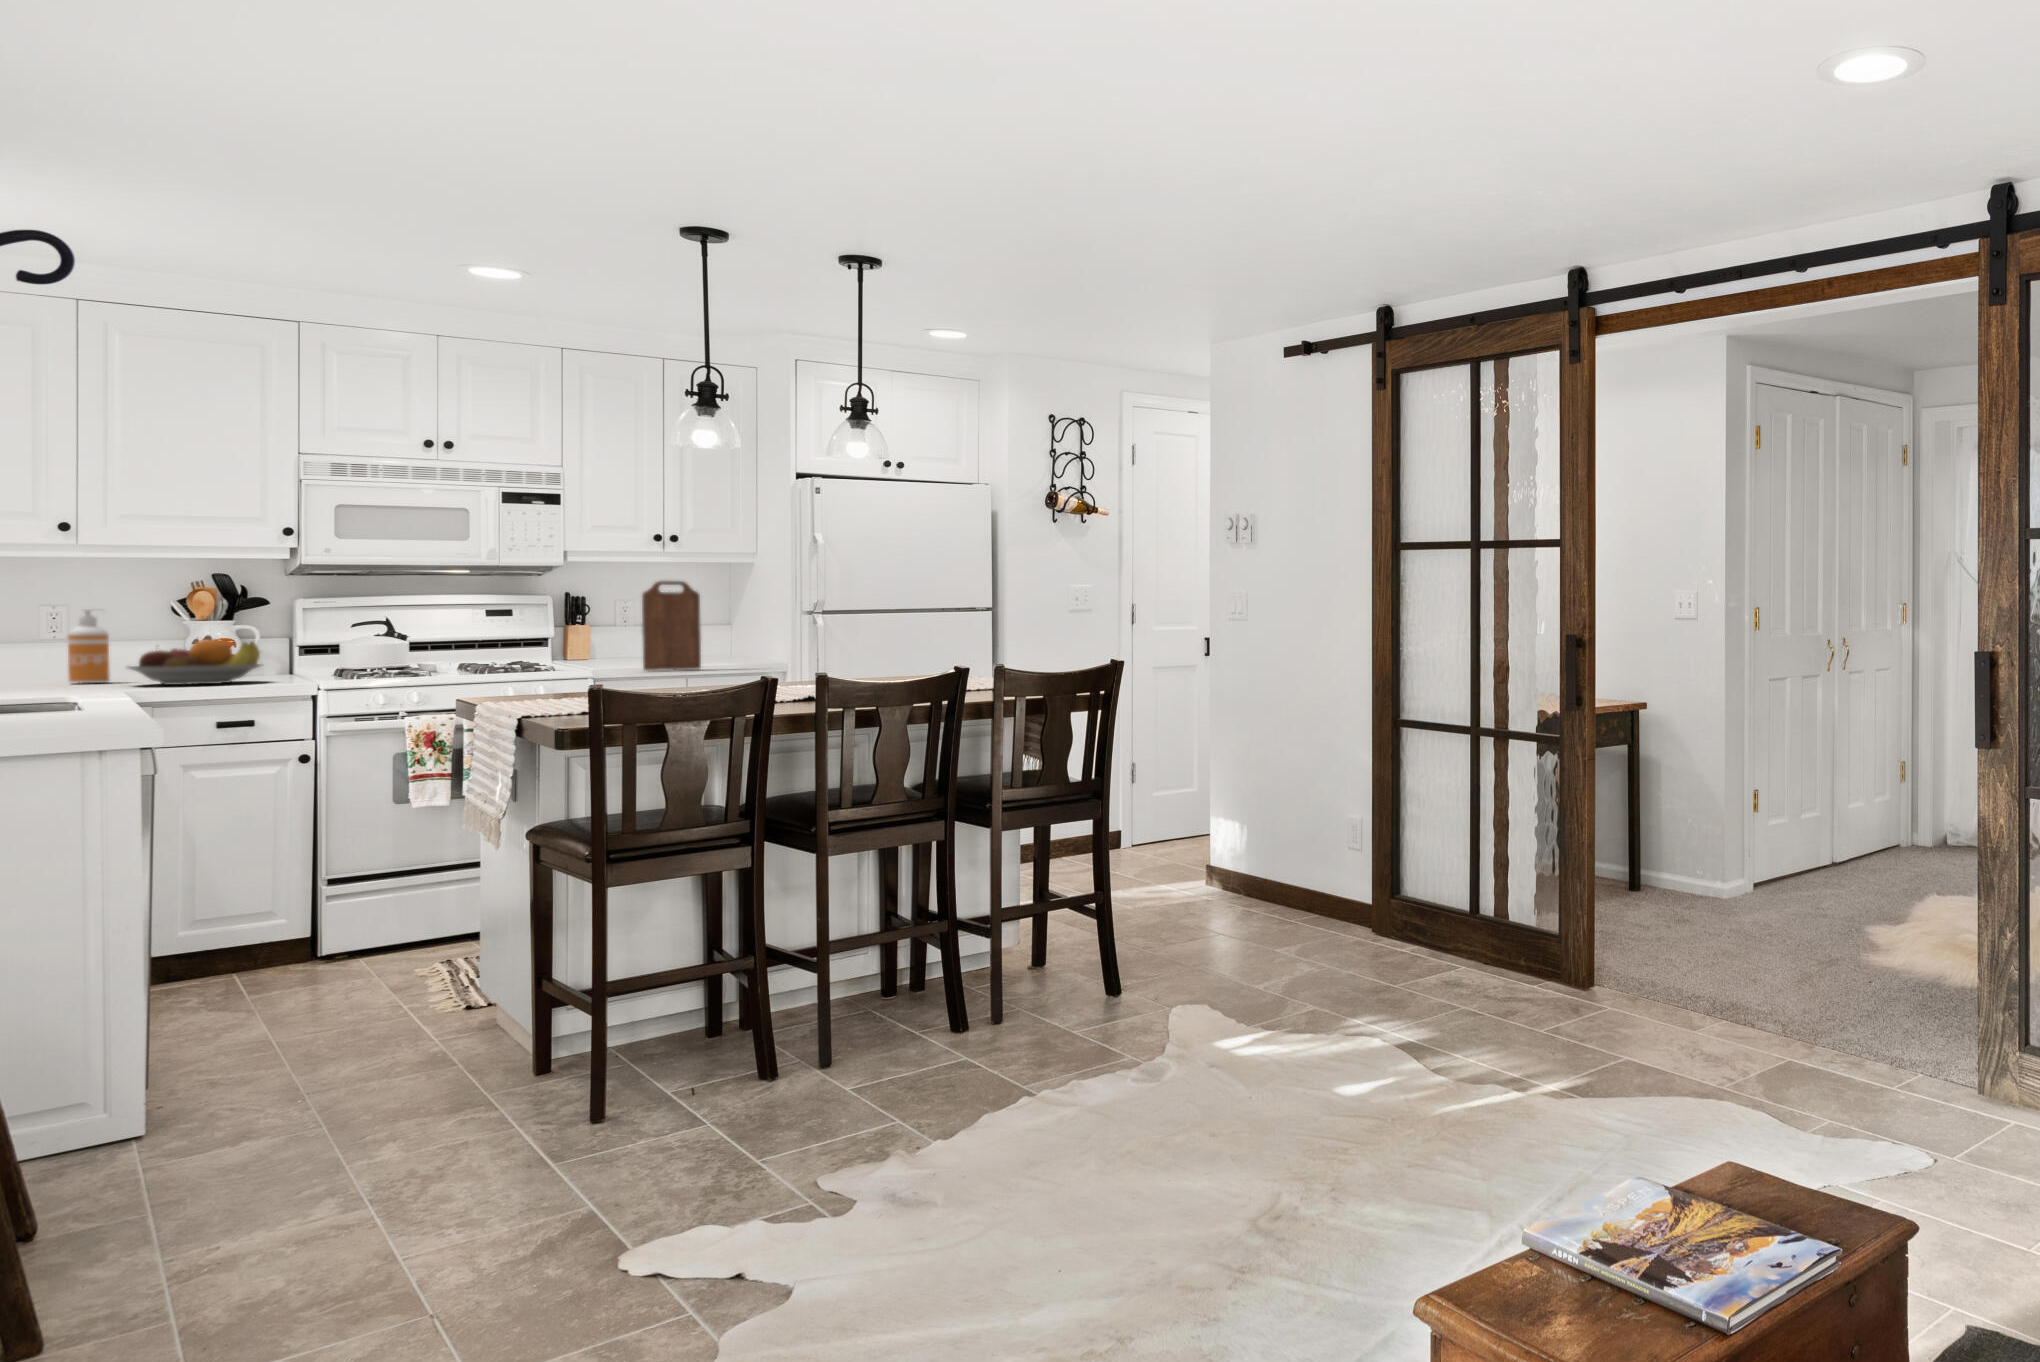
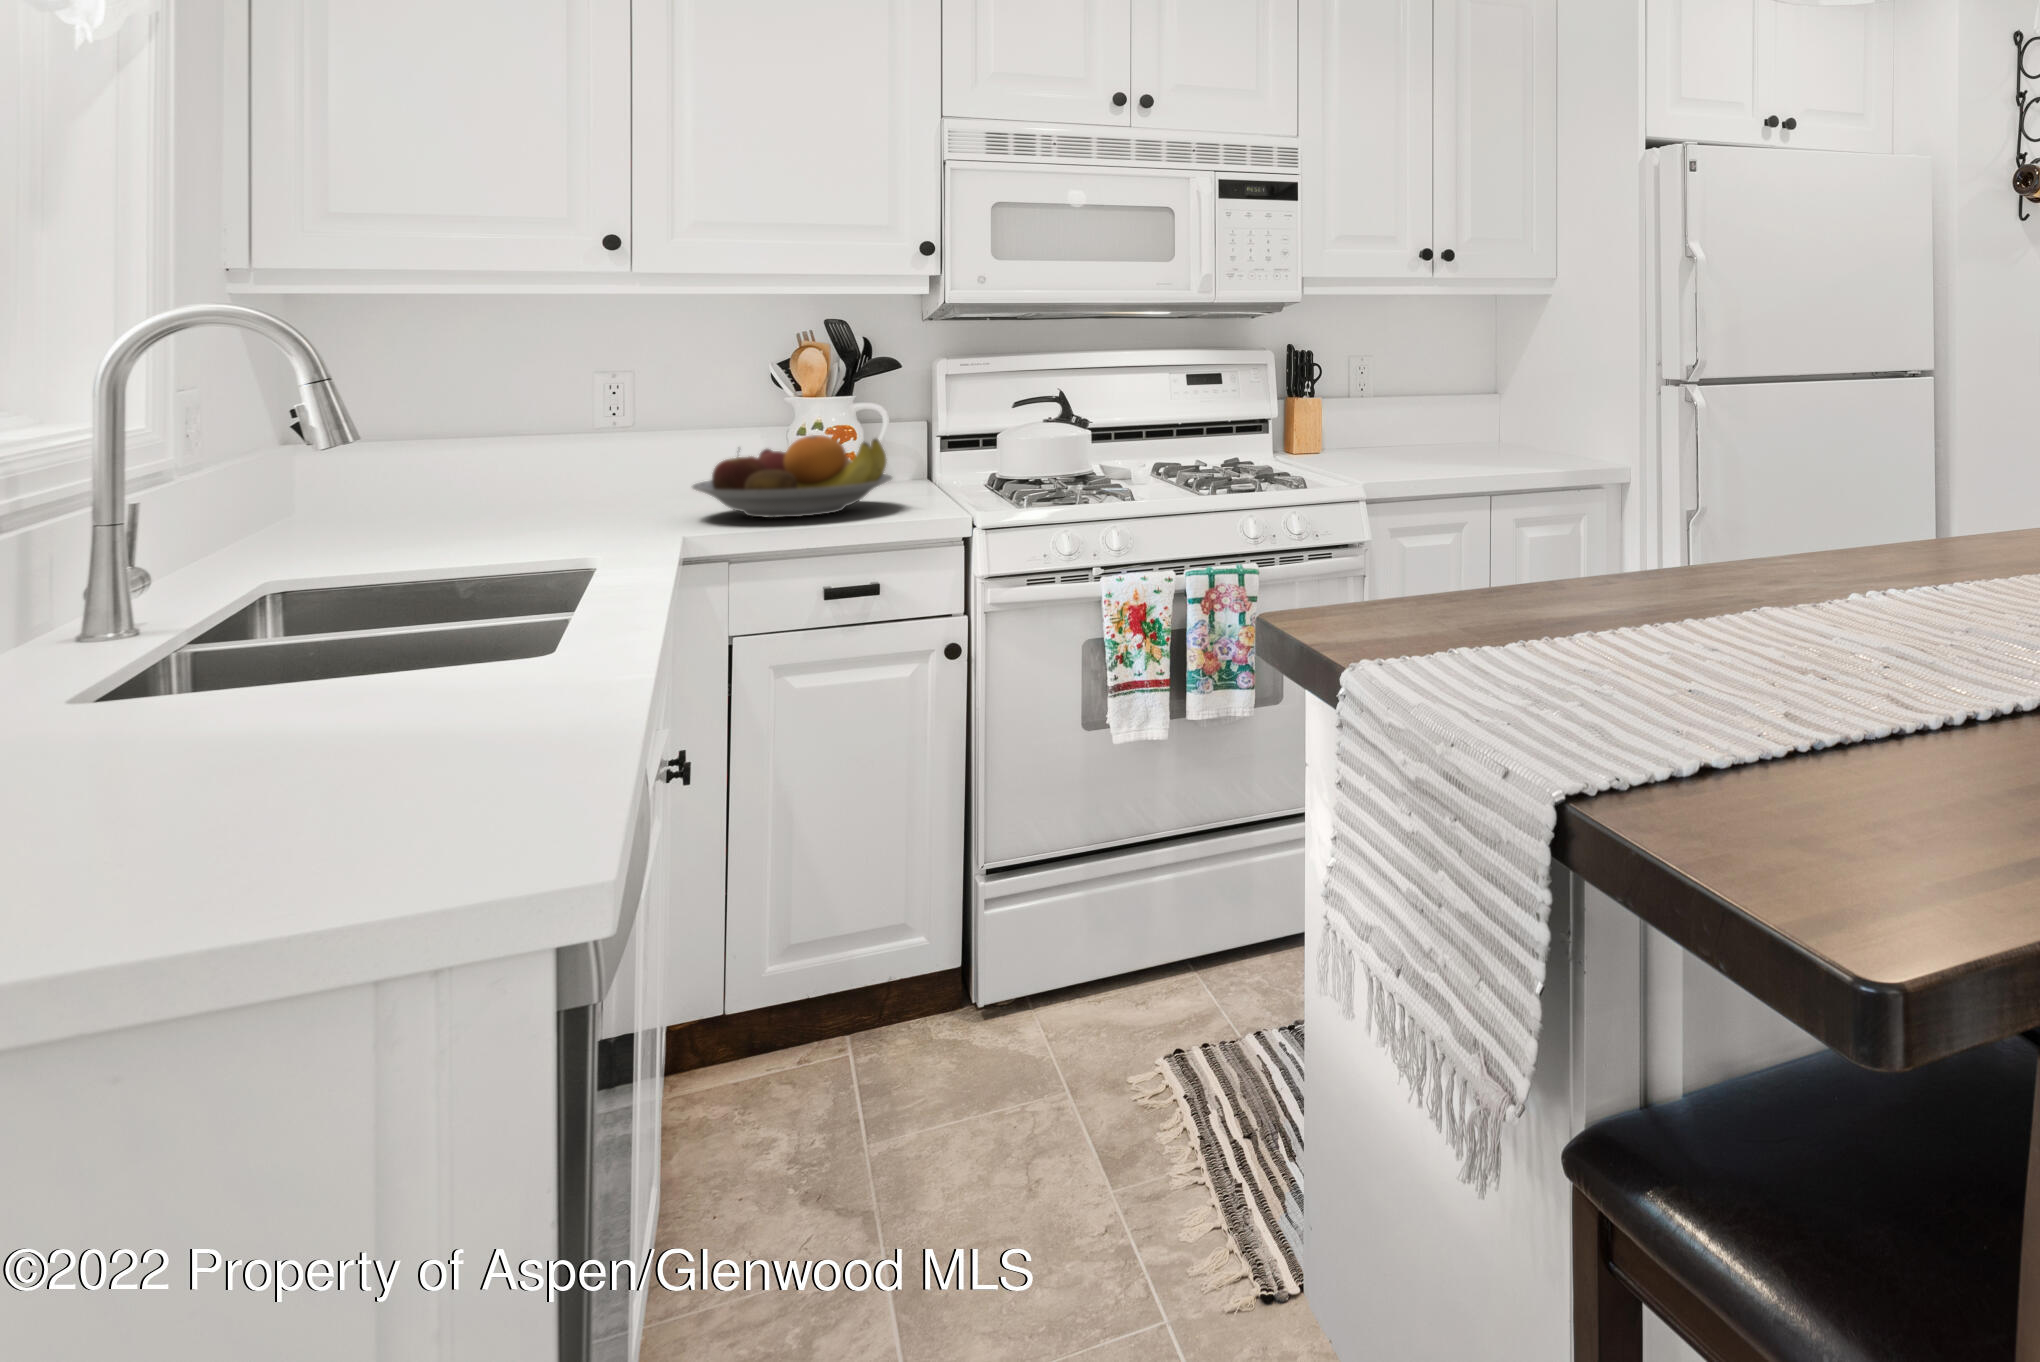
cutting board: present [642,581,701,671] -> none [1433,325,1515,480]
soap dispenser: present [68,609,110,684] -> none [625,380,683,503]

